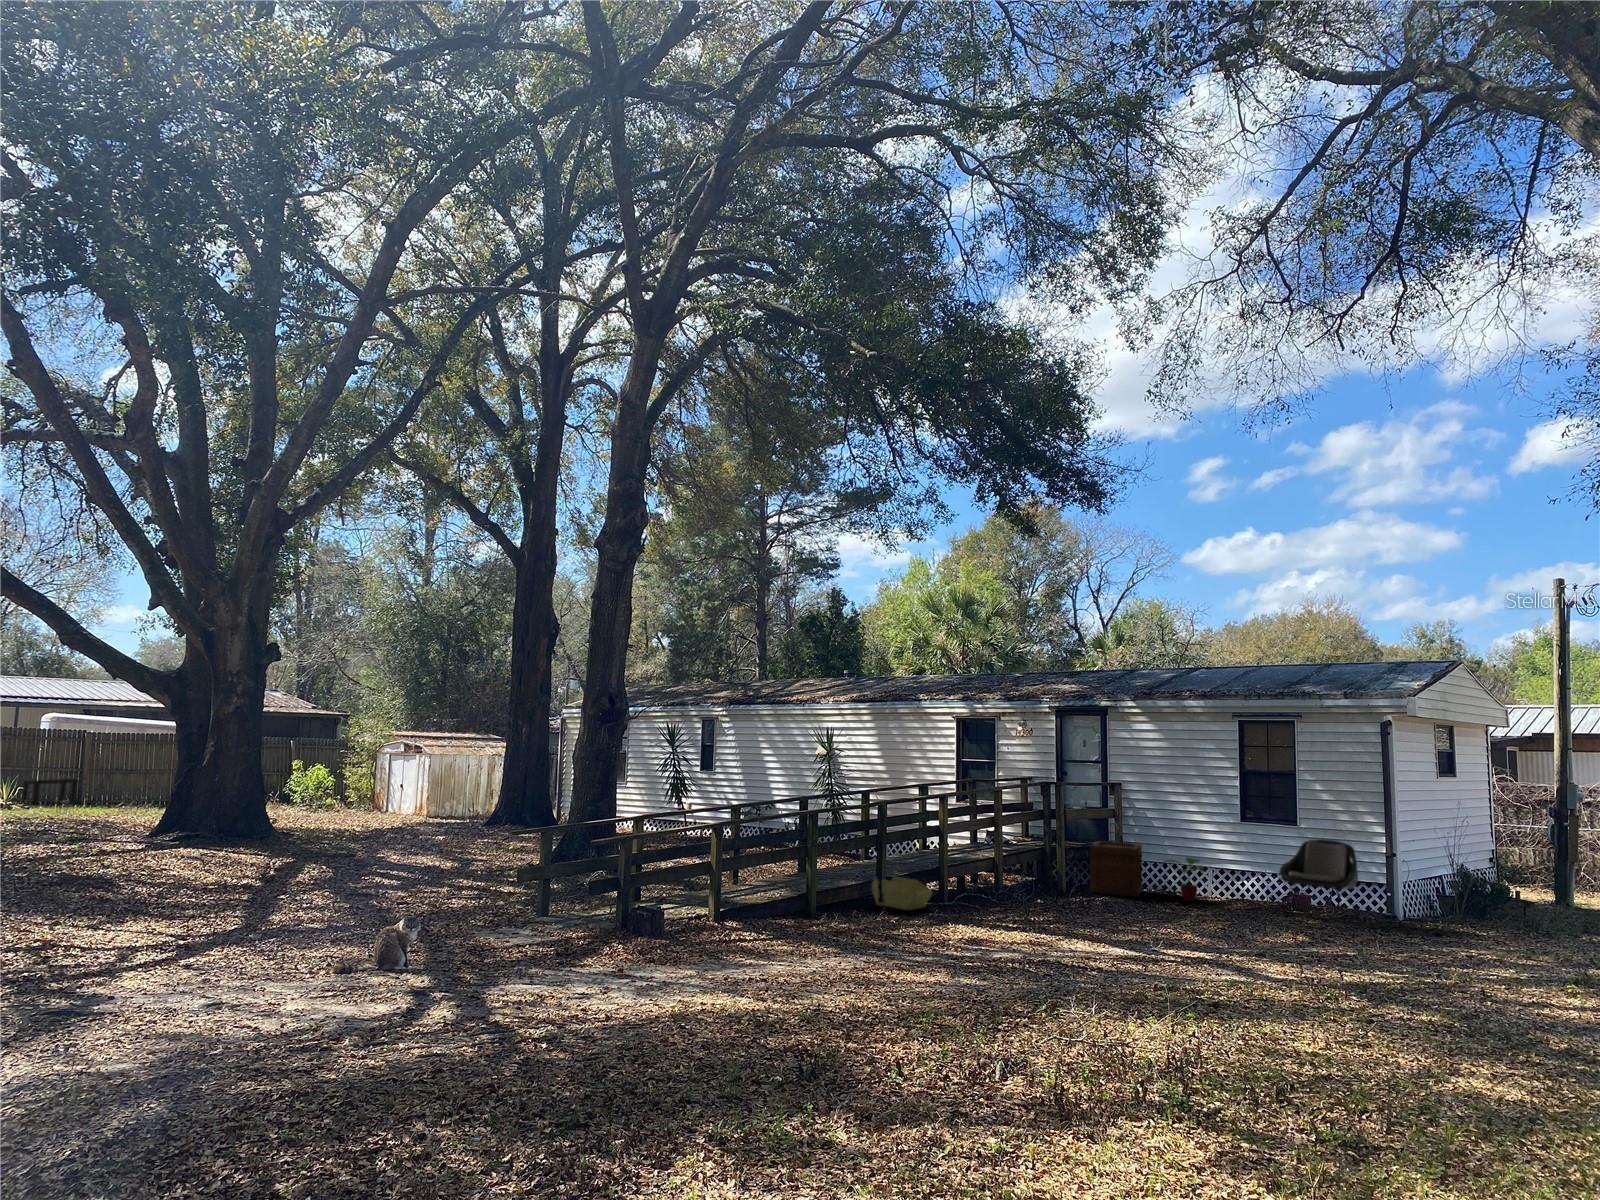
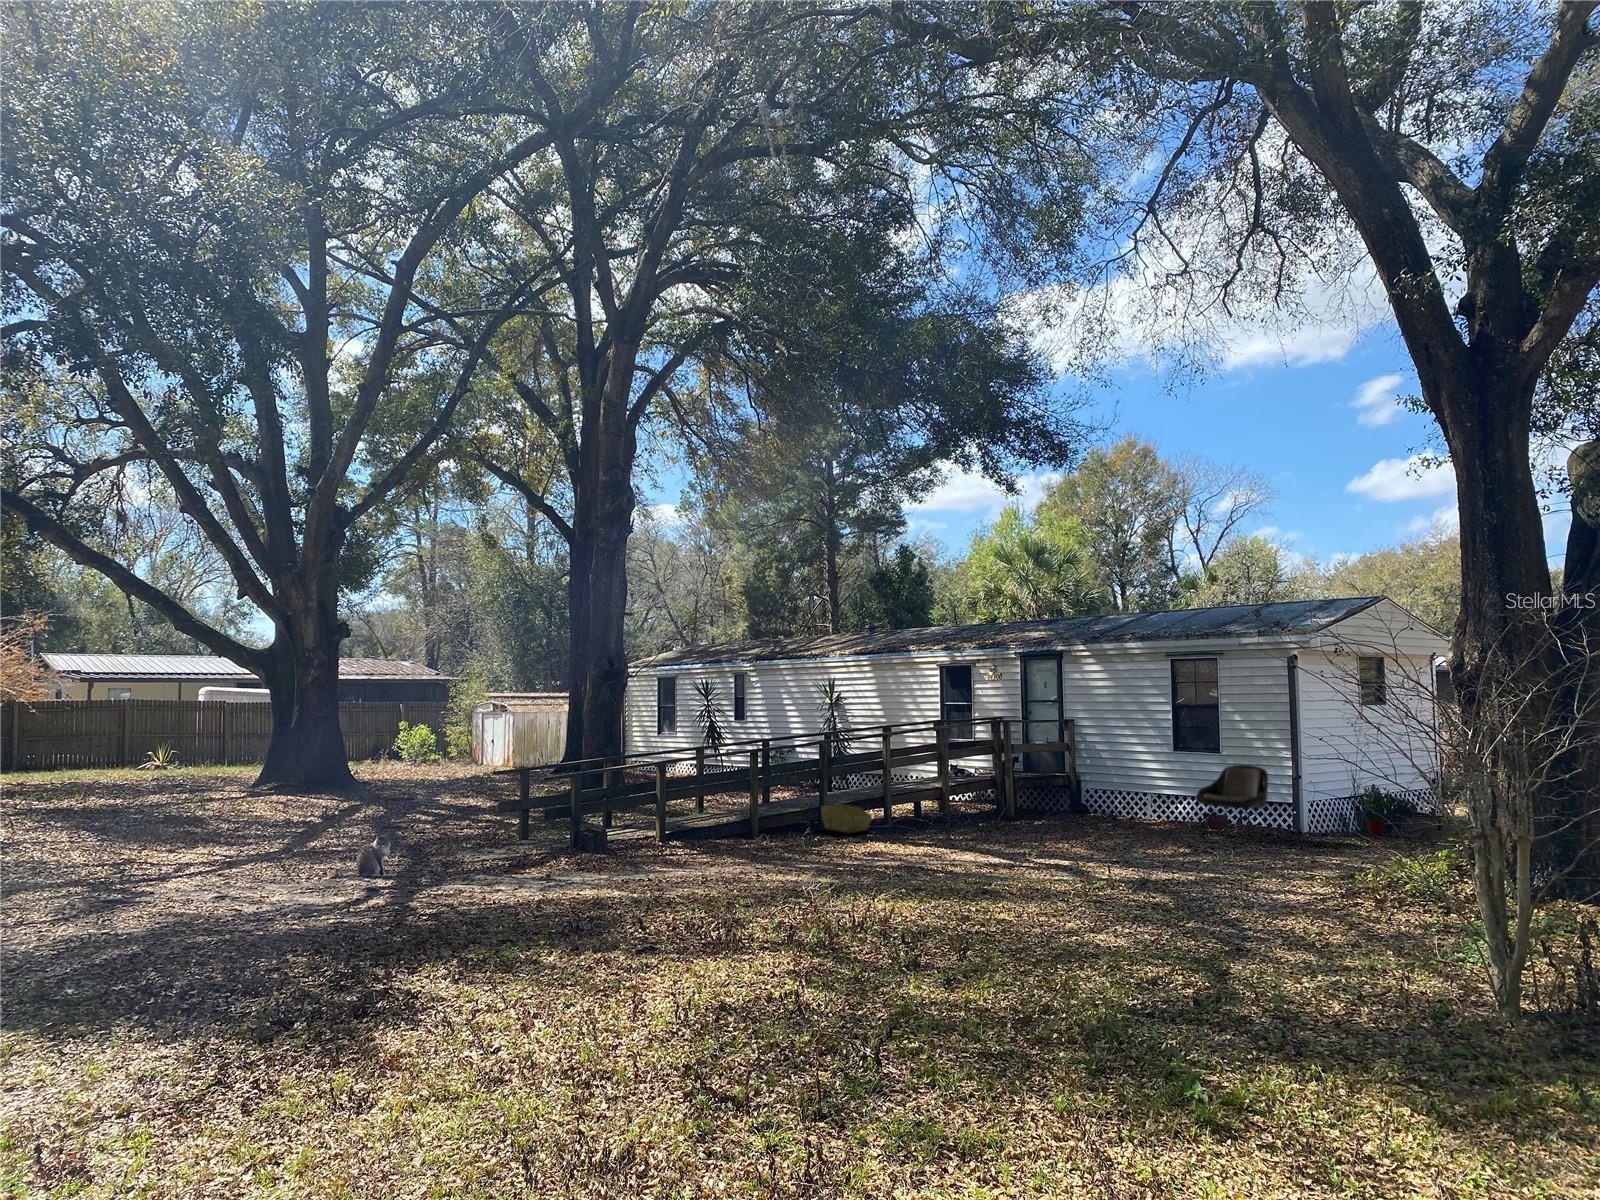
bench: present [21,778,78,805] -> none [188,742,232,765]
wooden crate: present [1090,841,1142,897] -> none [1038,772,1091,821]
potted plant: present [1164,858,1204,901] -> present [1349,793,1389,836]

